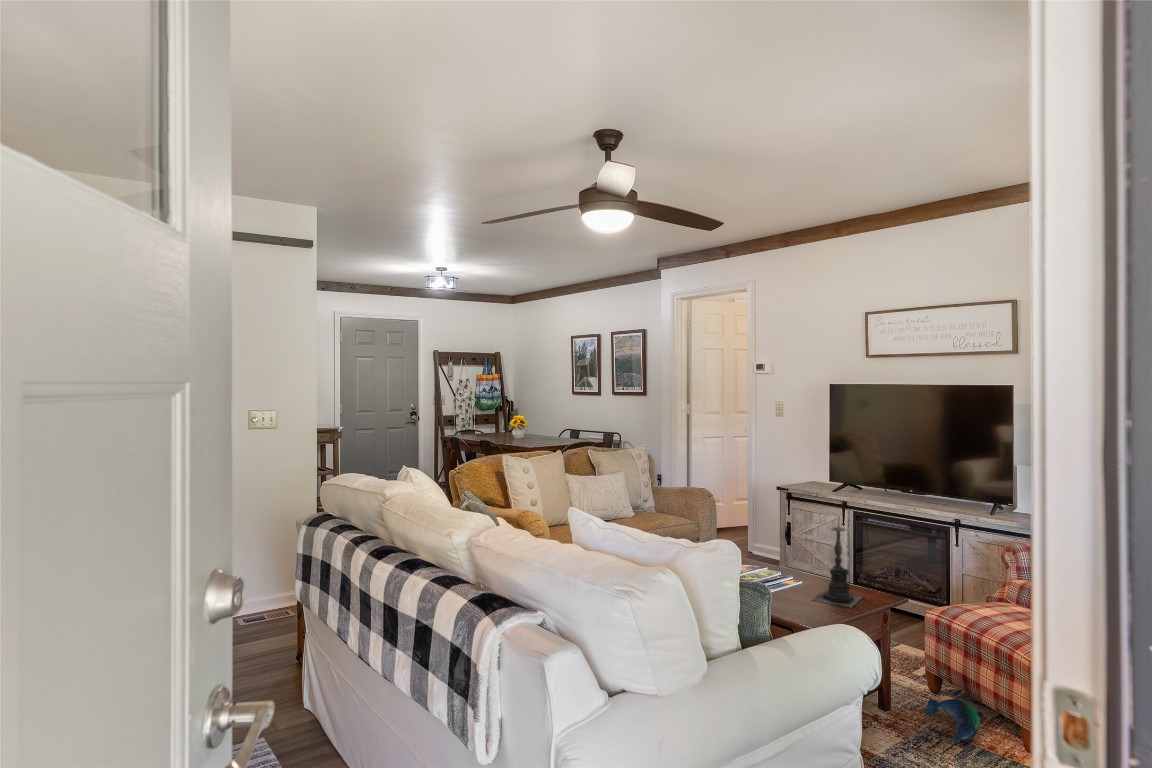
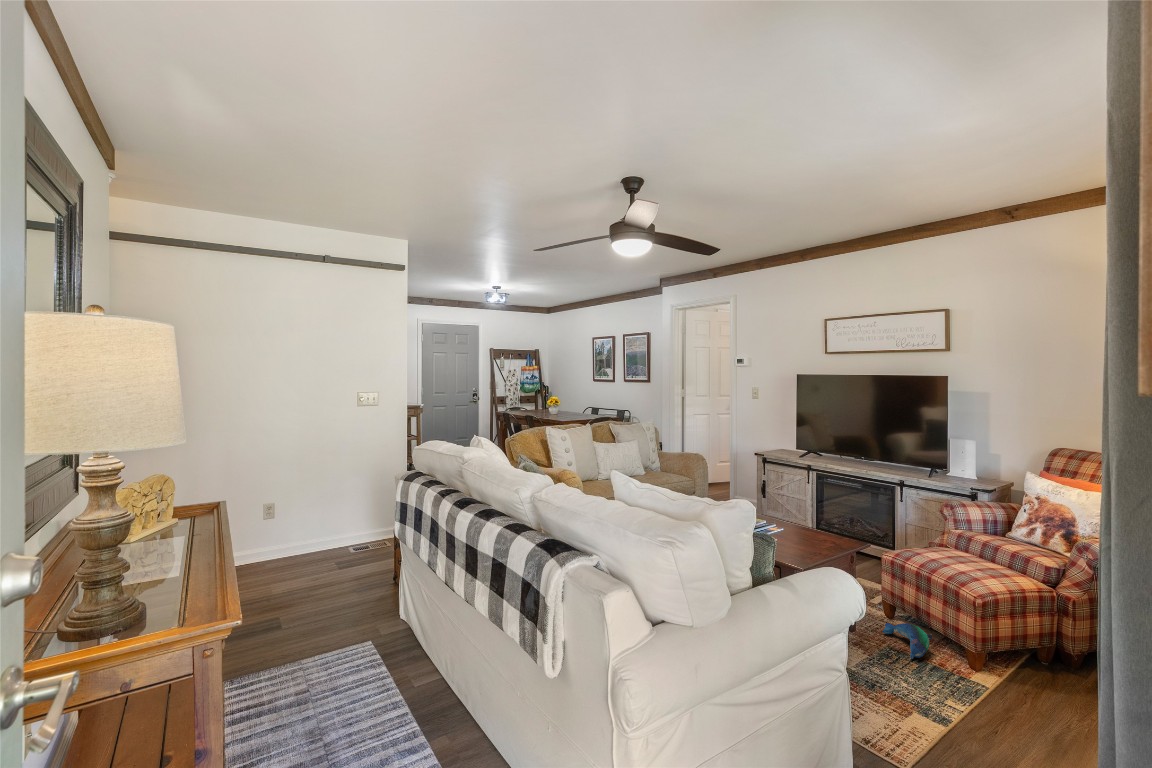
candle holder: present [813,524,862,608] -> none [793,479,834,551]

